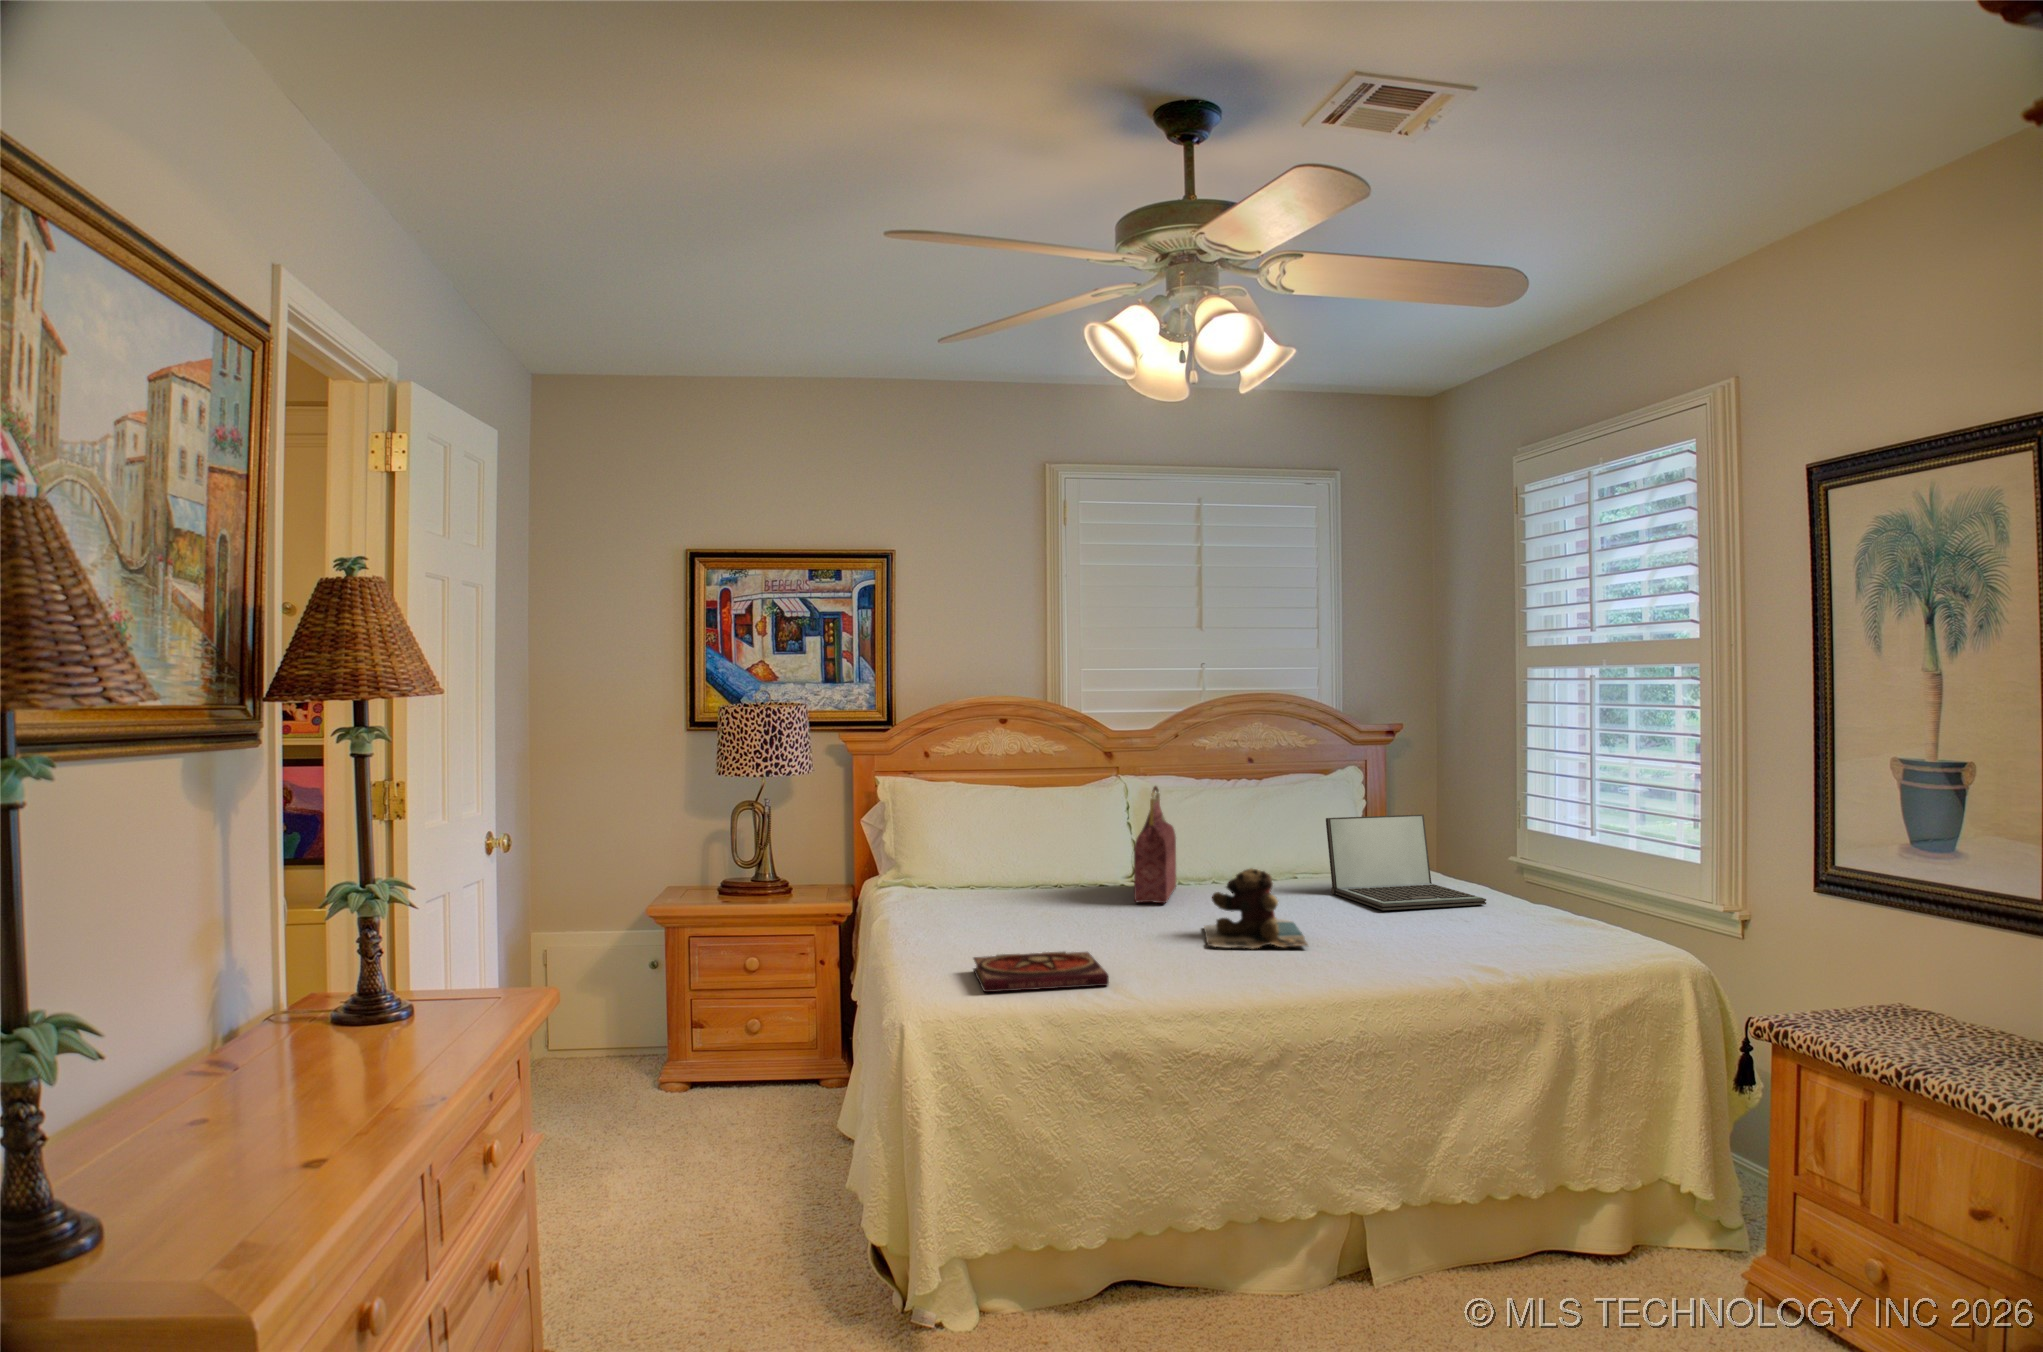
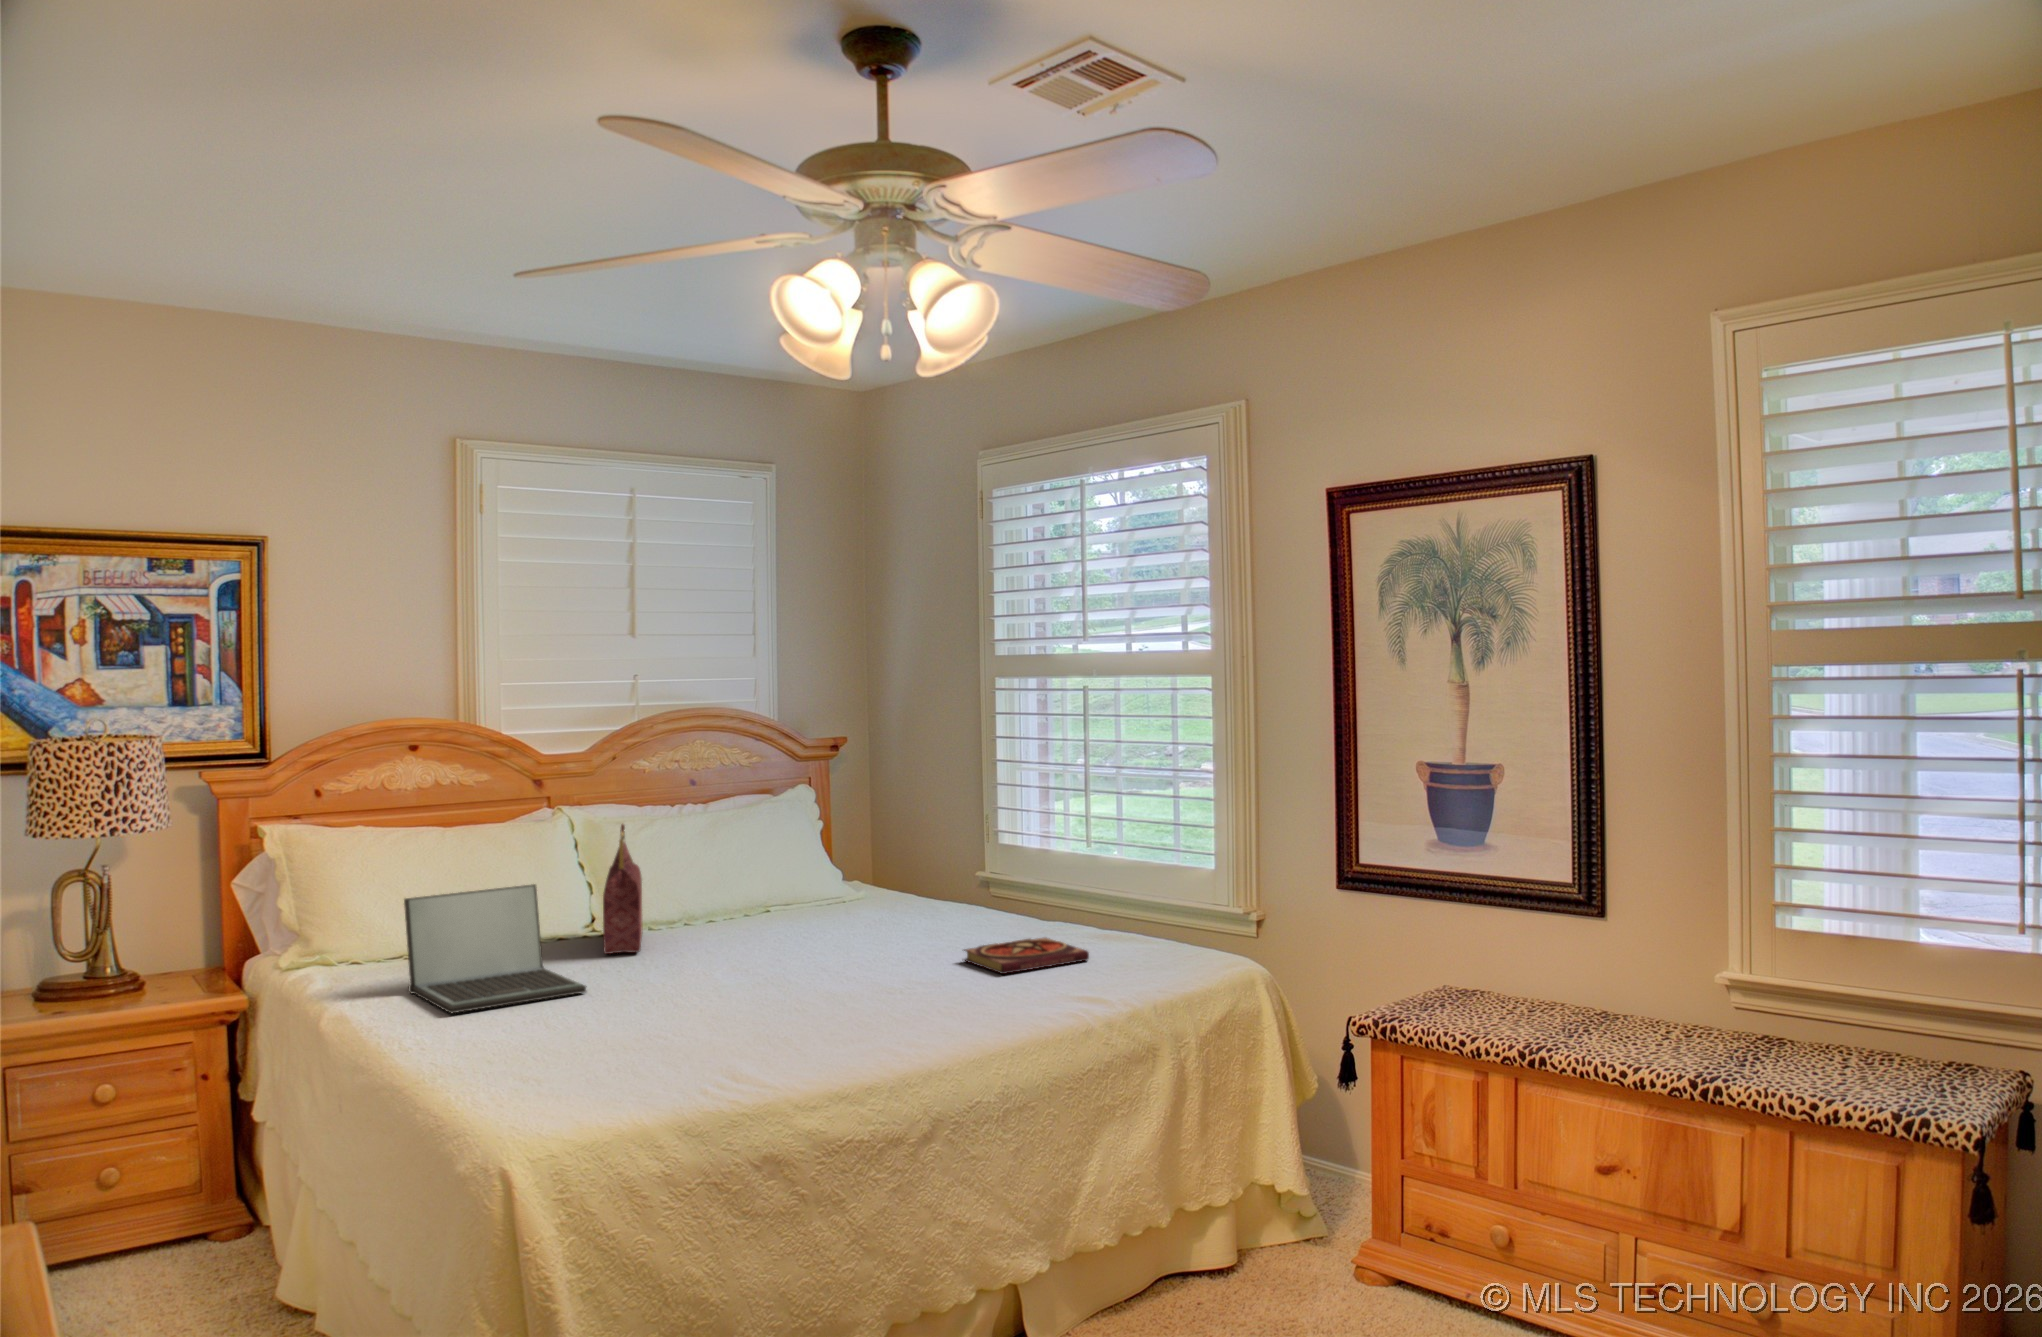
laptop: present [1326,814,1486,910] -> present [404,884,586,1013]
teddy bear: present [1204,868,1308,948] -> none [689,910,801,995]
book: present [973,952,1109,992] -> present [964,938,1089,974]

